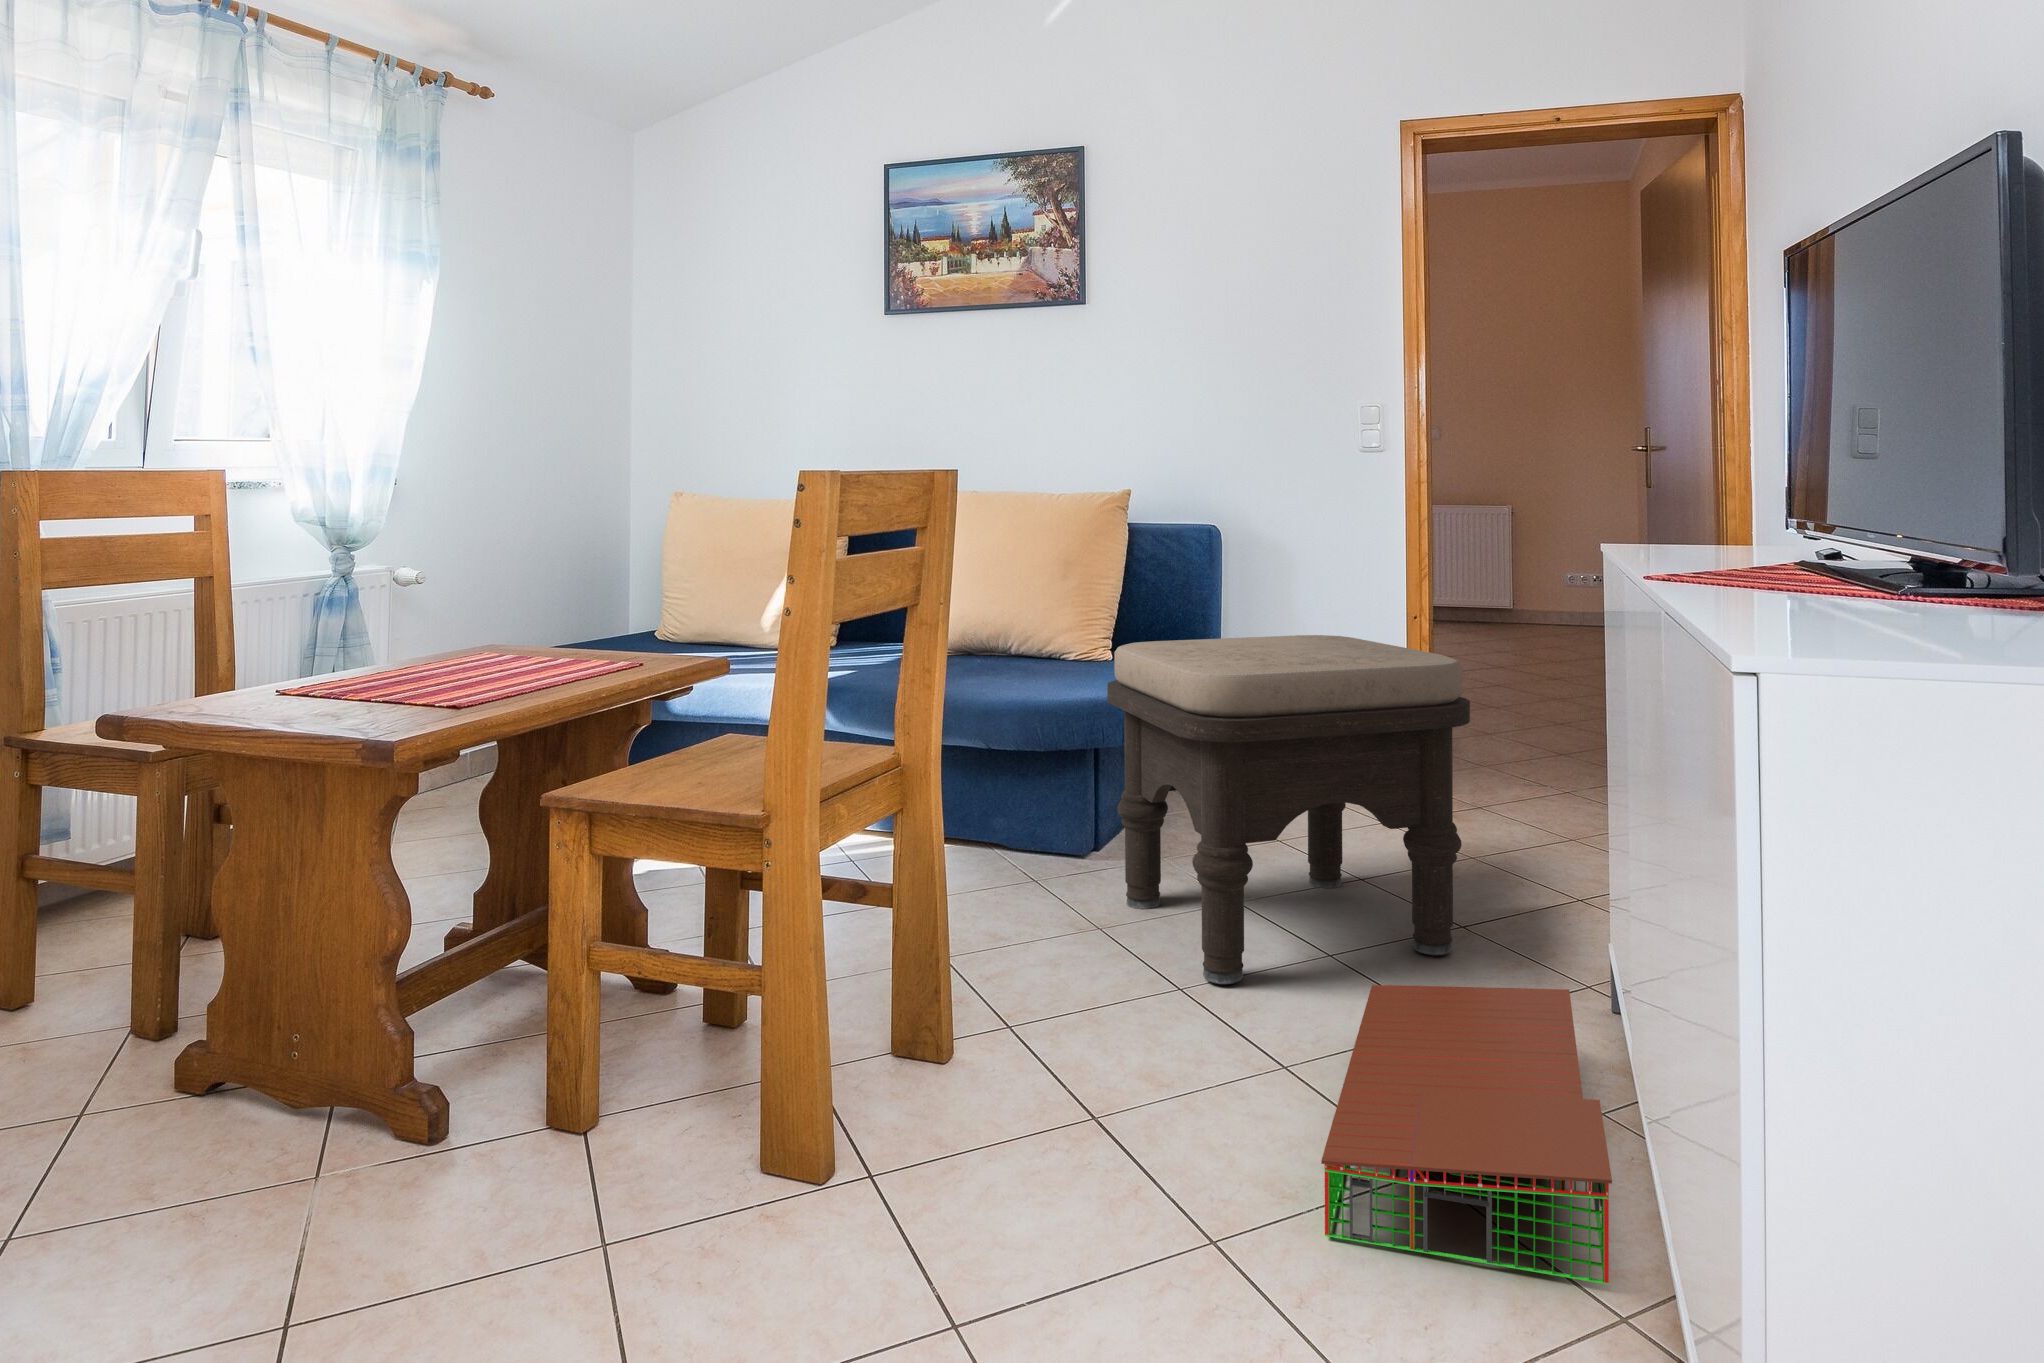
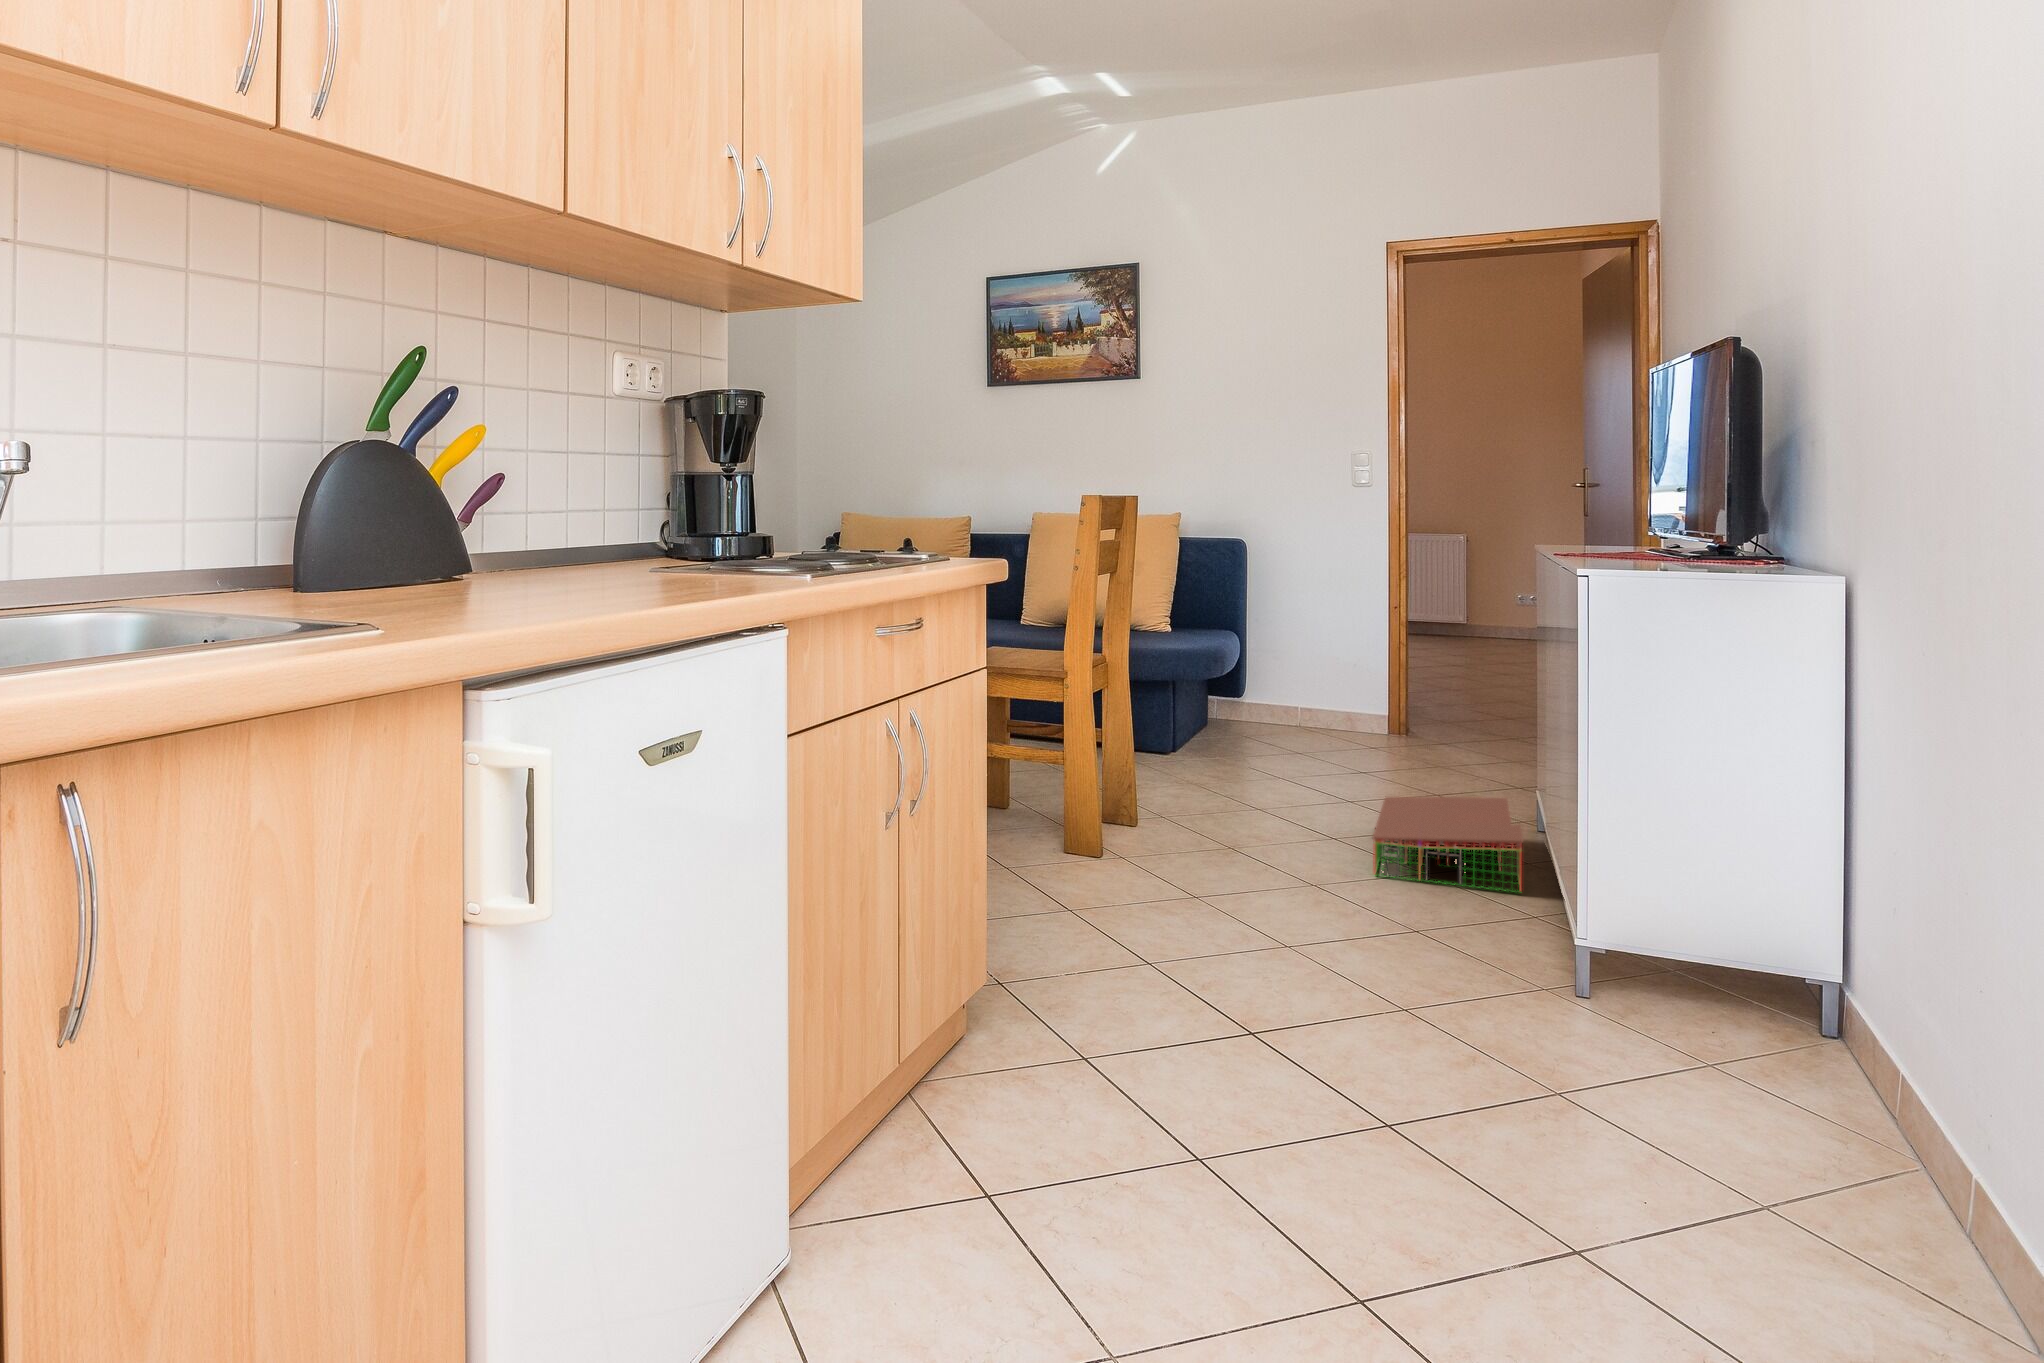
ottoman: present [1107,635,1470,984] -> none [1196,609,1444,805]

